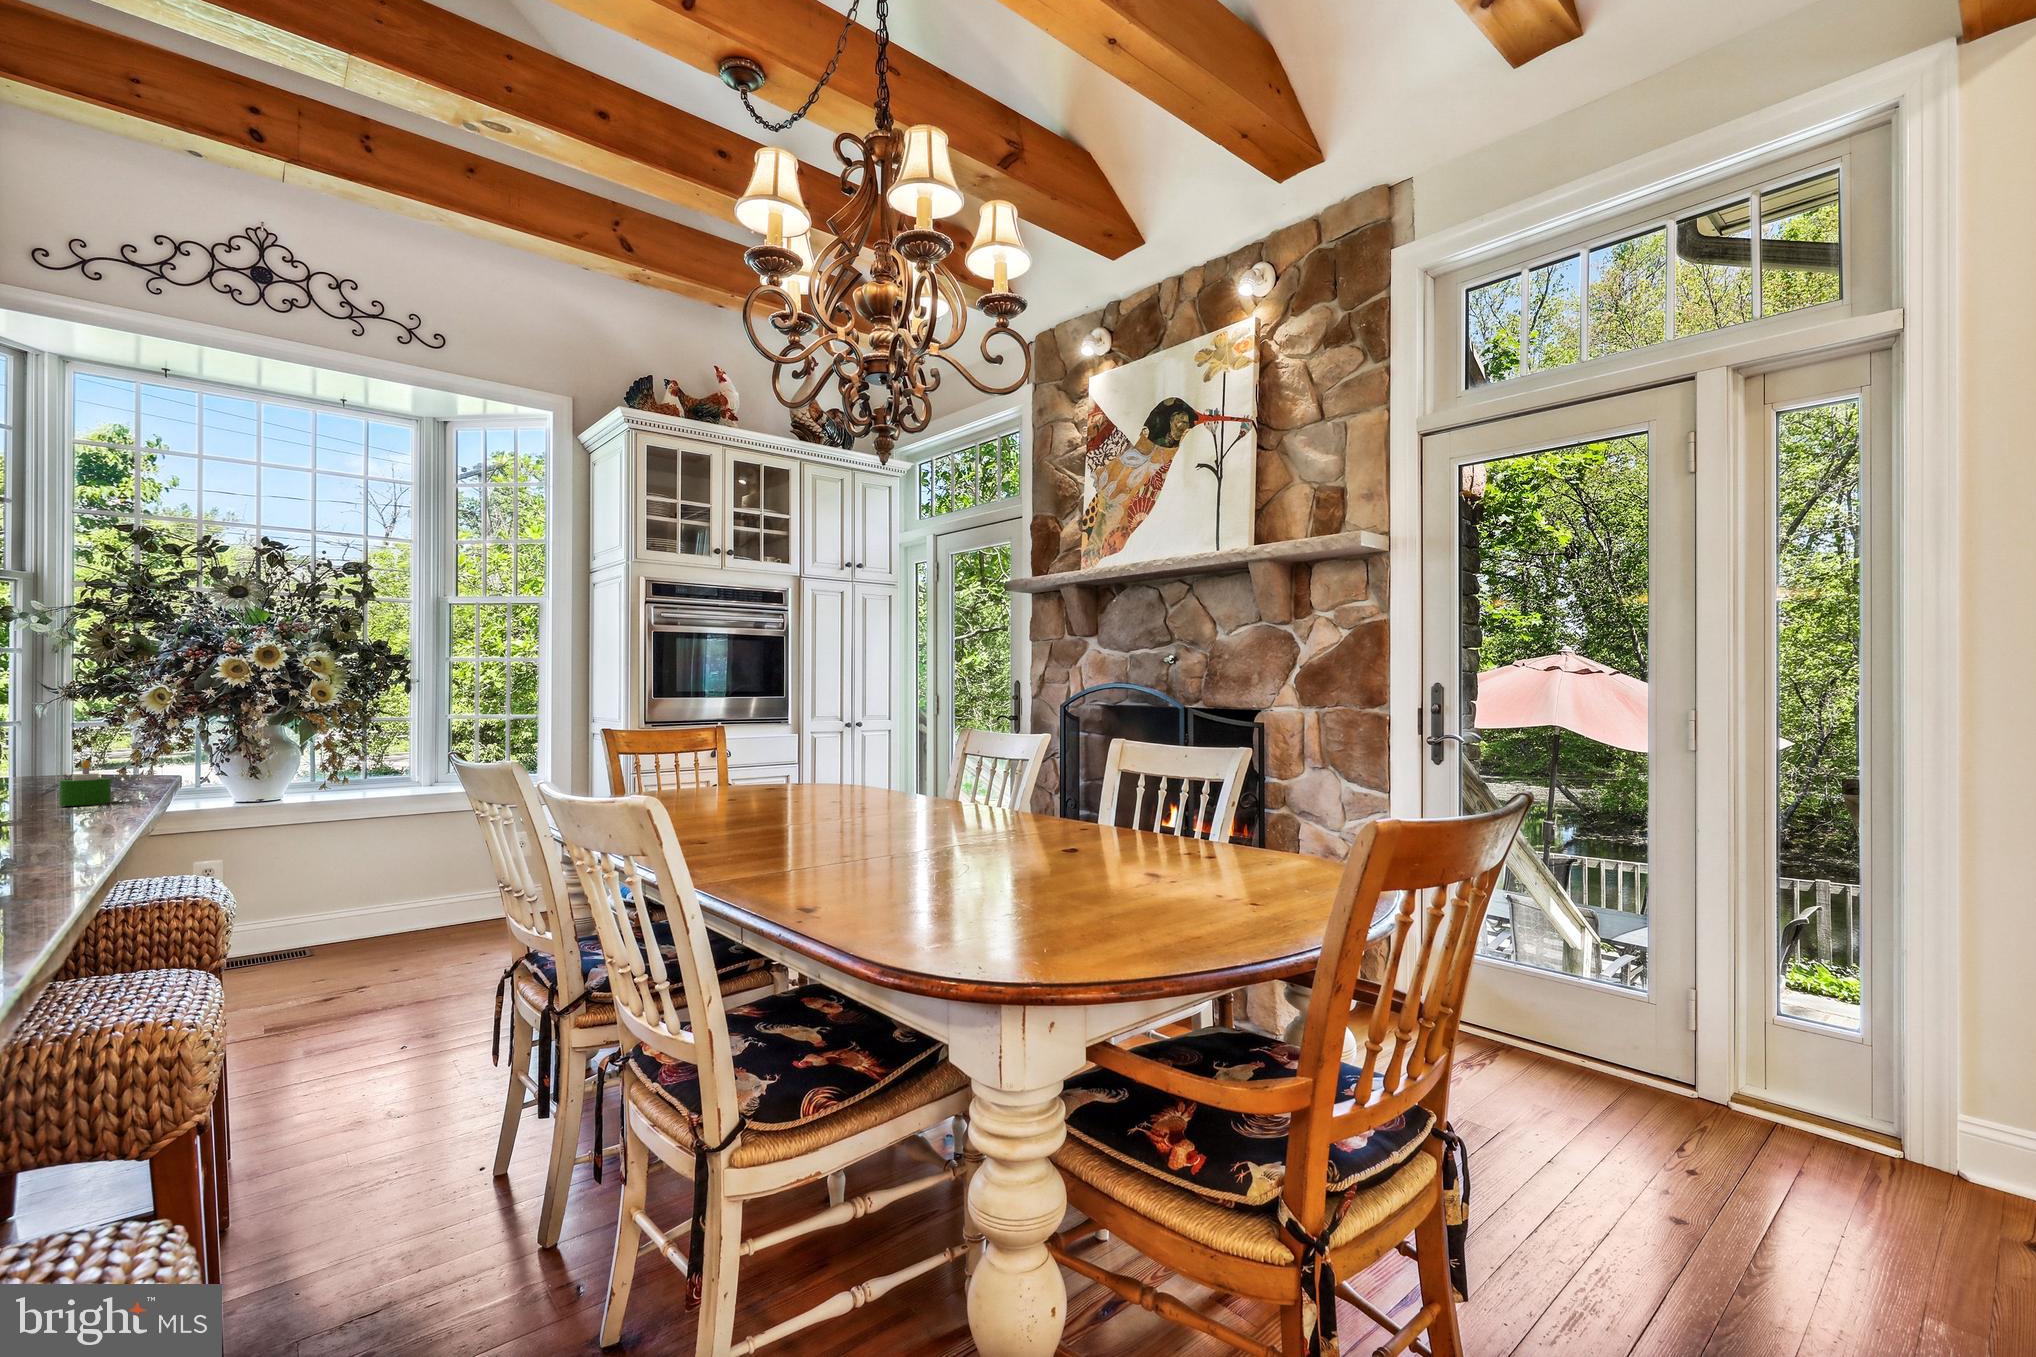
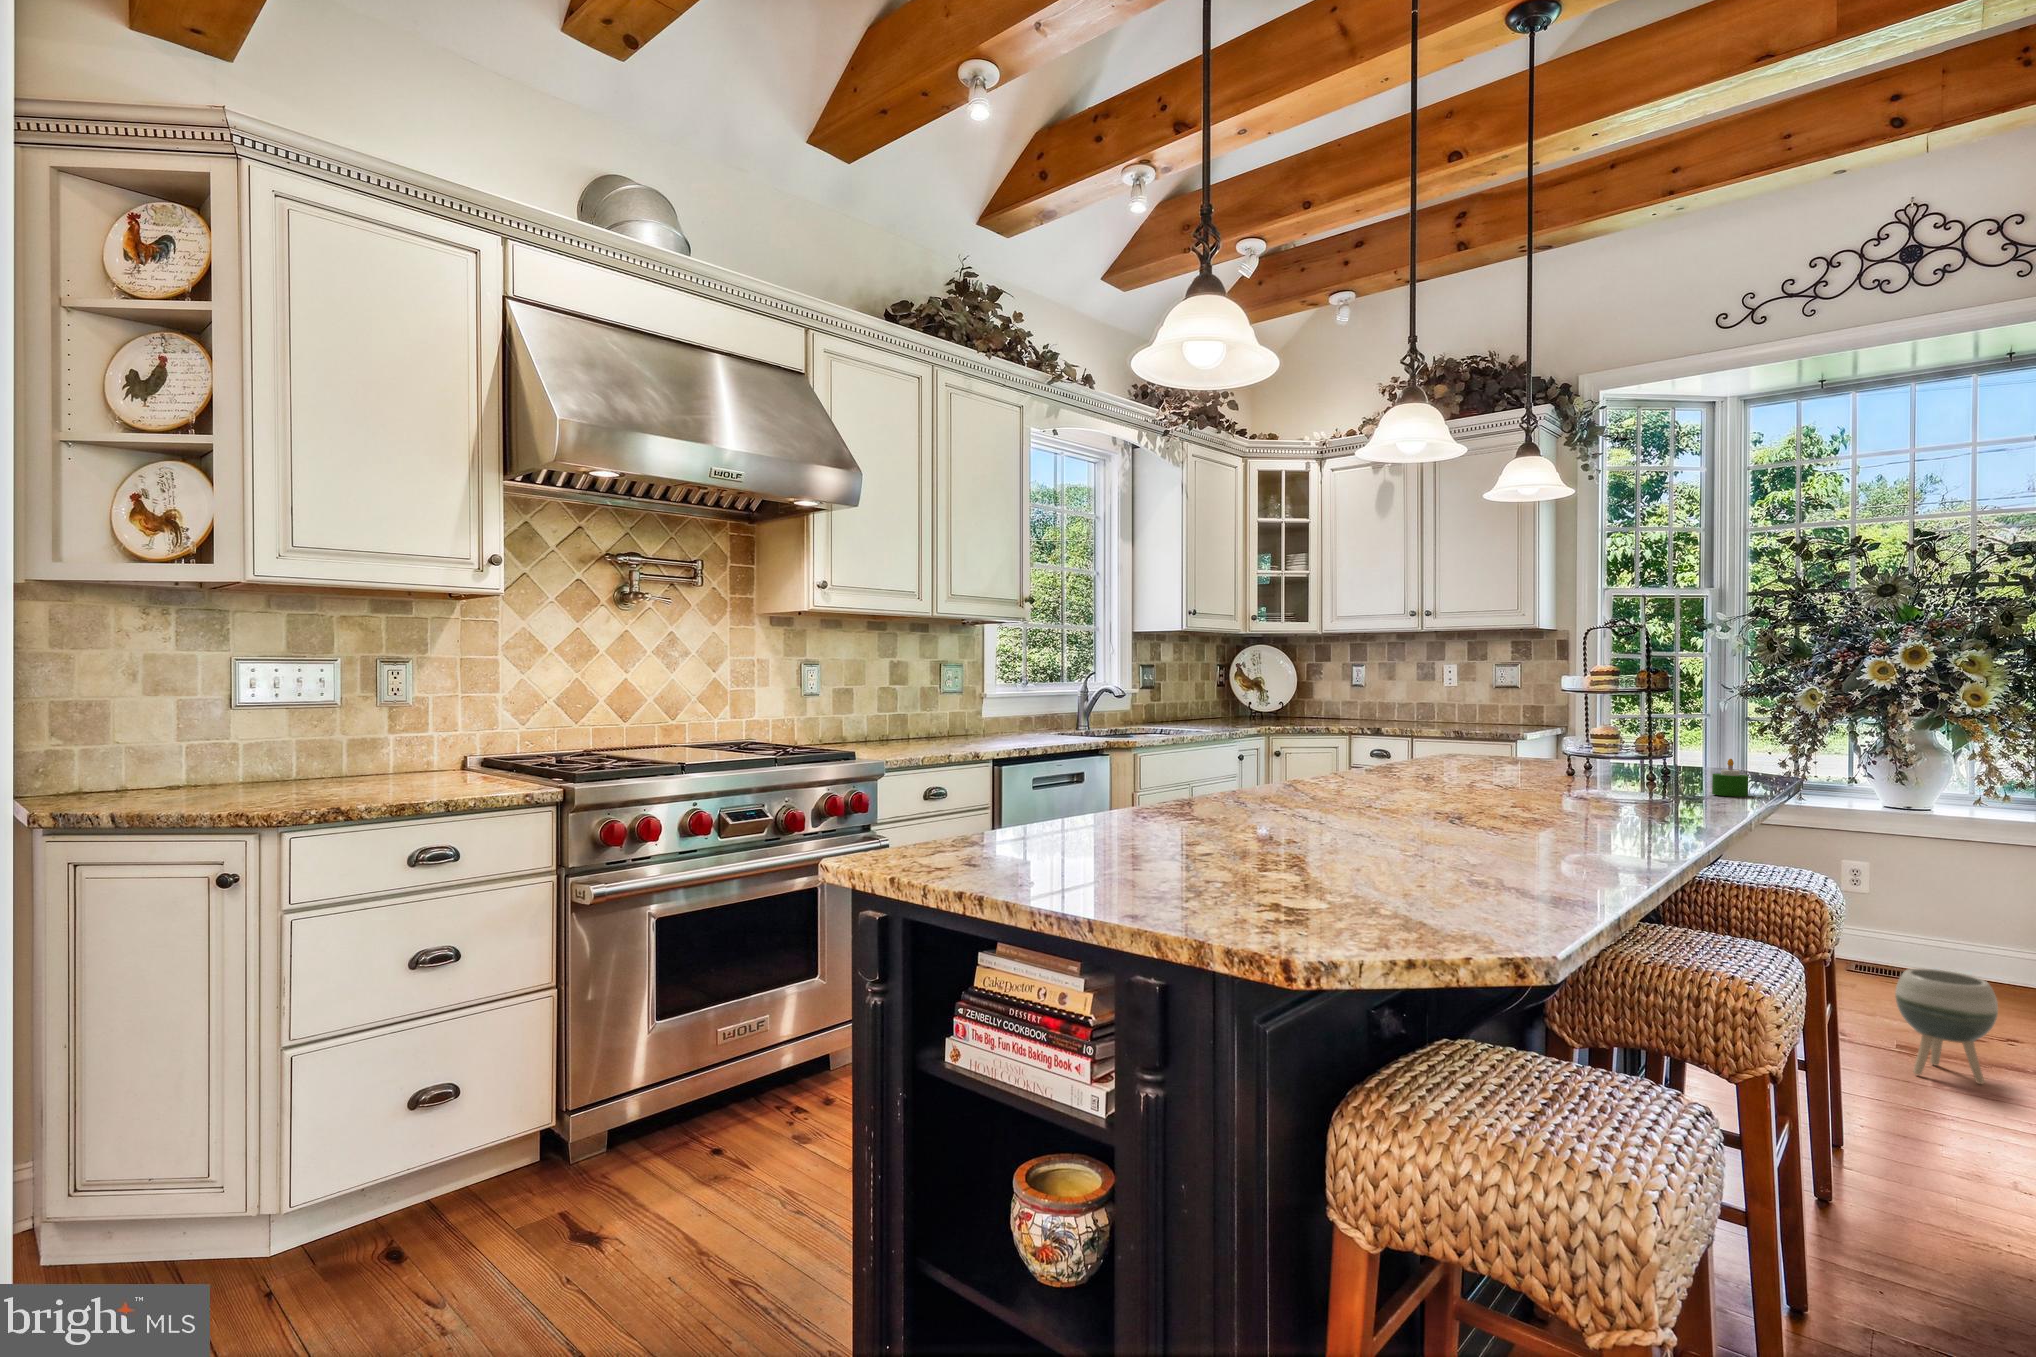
planter: none [271,943,363,1055] -> present [1895,968,1998,1084]

